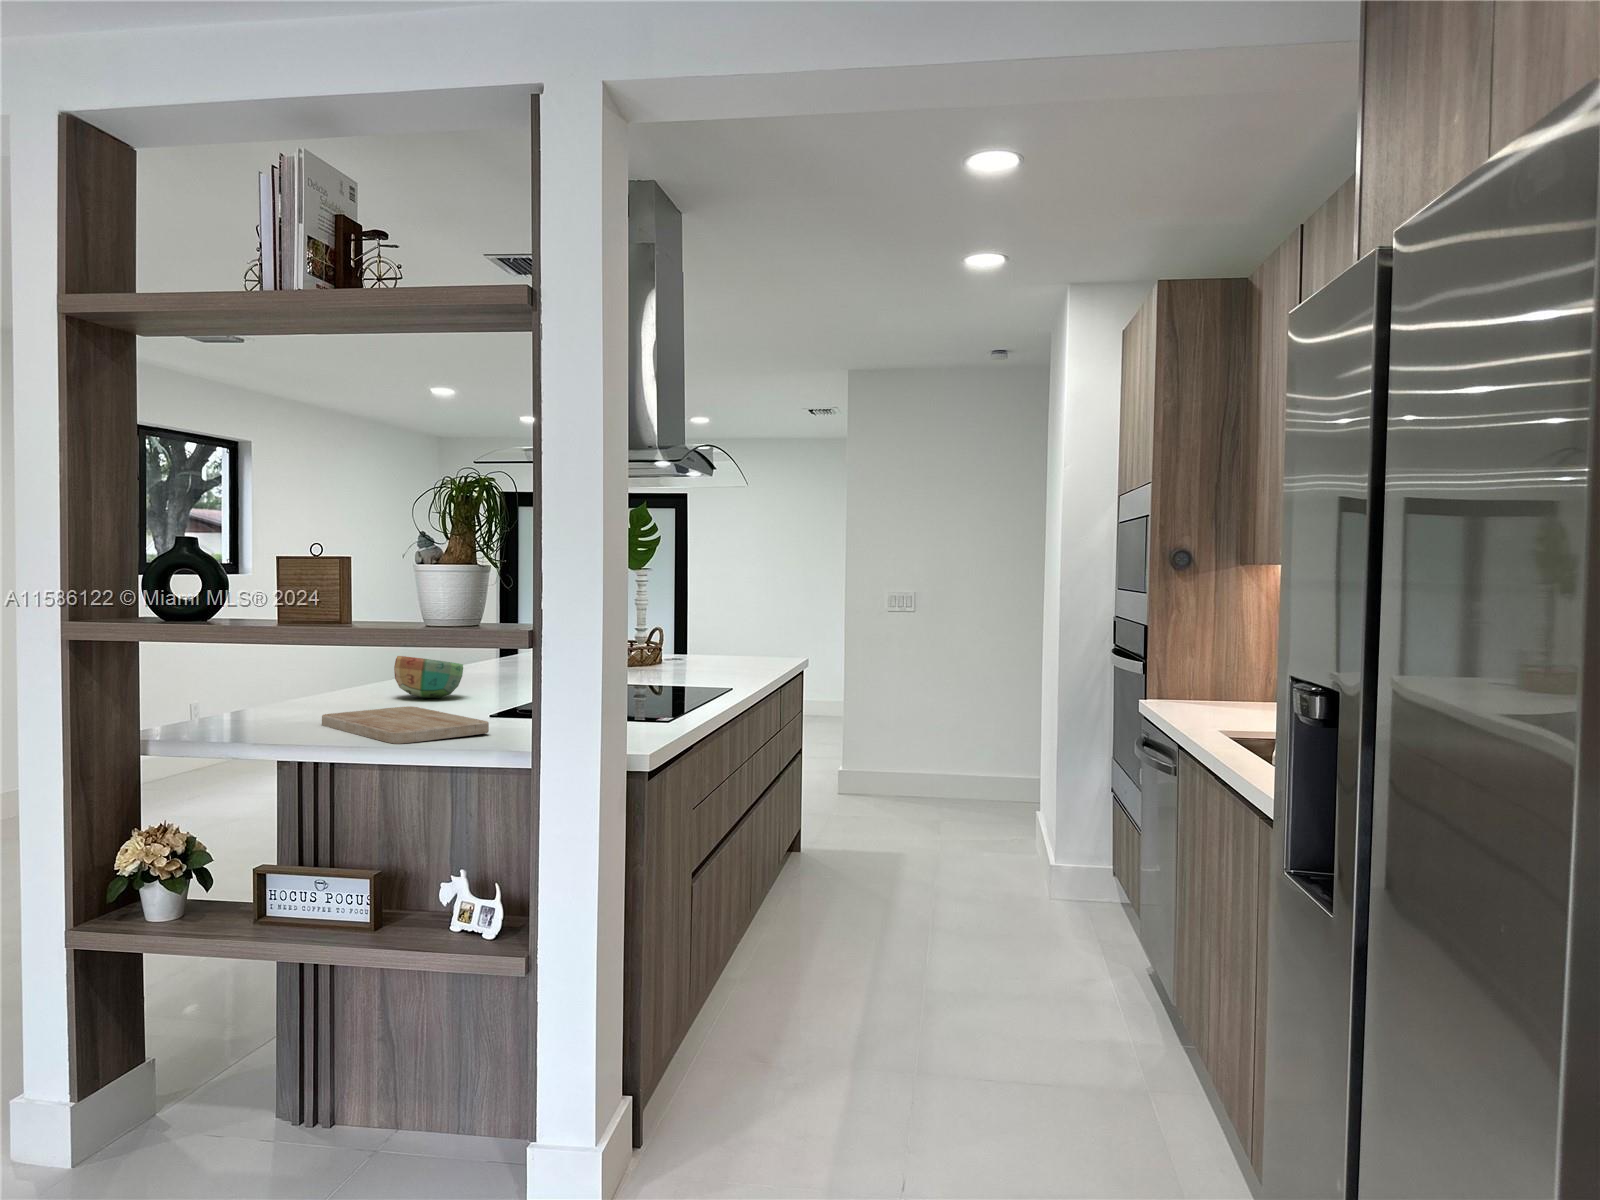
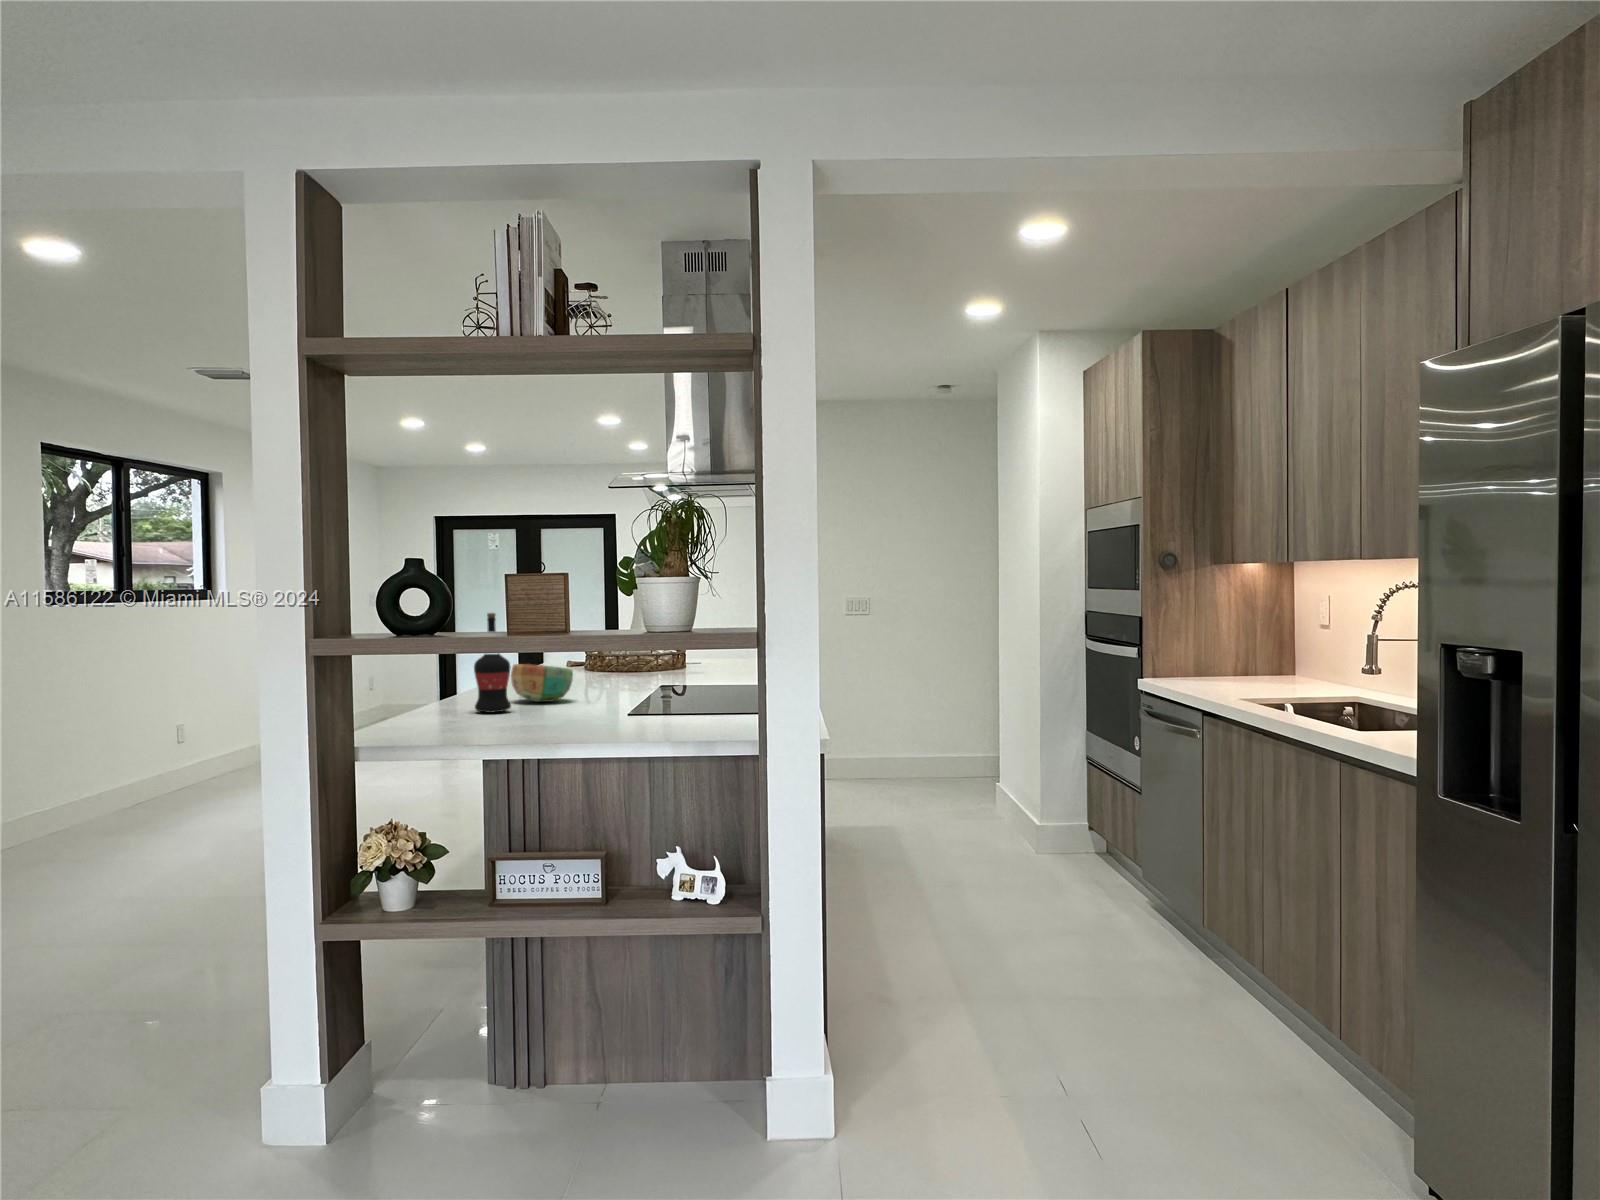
wine bottle: none [330,599,371,708] -> present [474,613,511,713]
cutting board: present [322,706,489,744] -> none [503,708,666,739]

